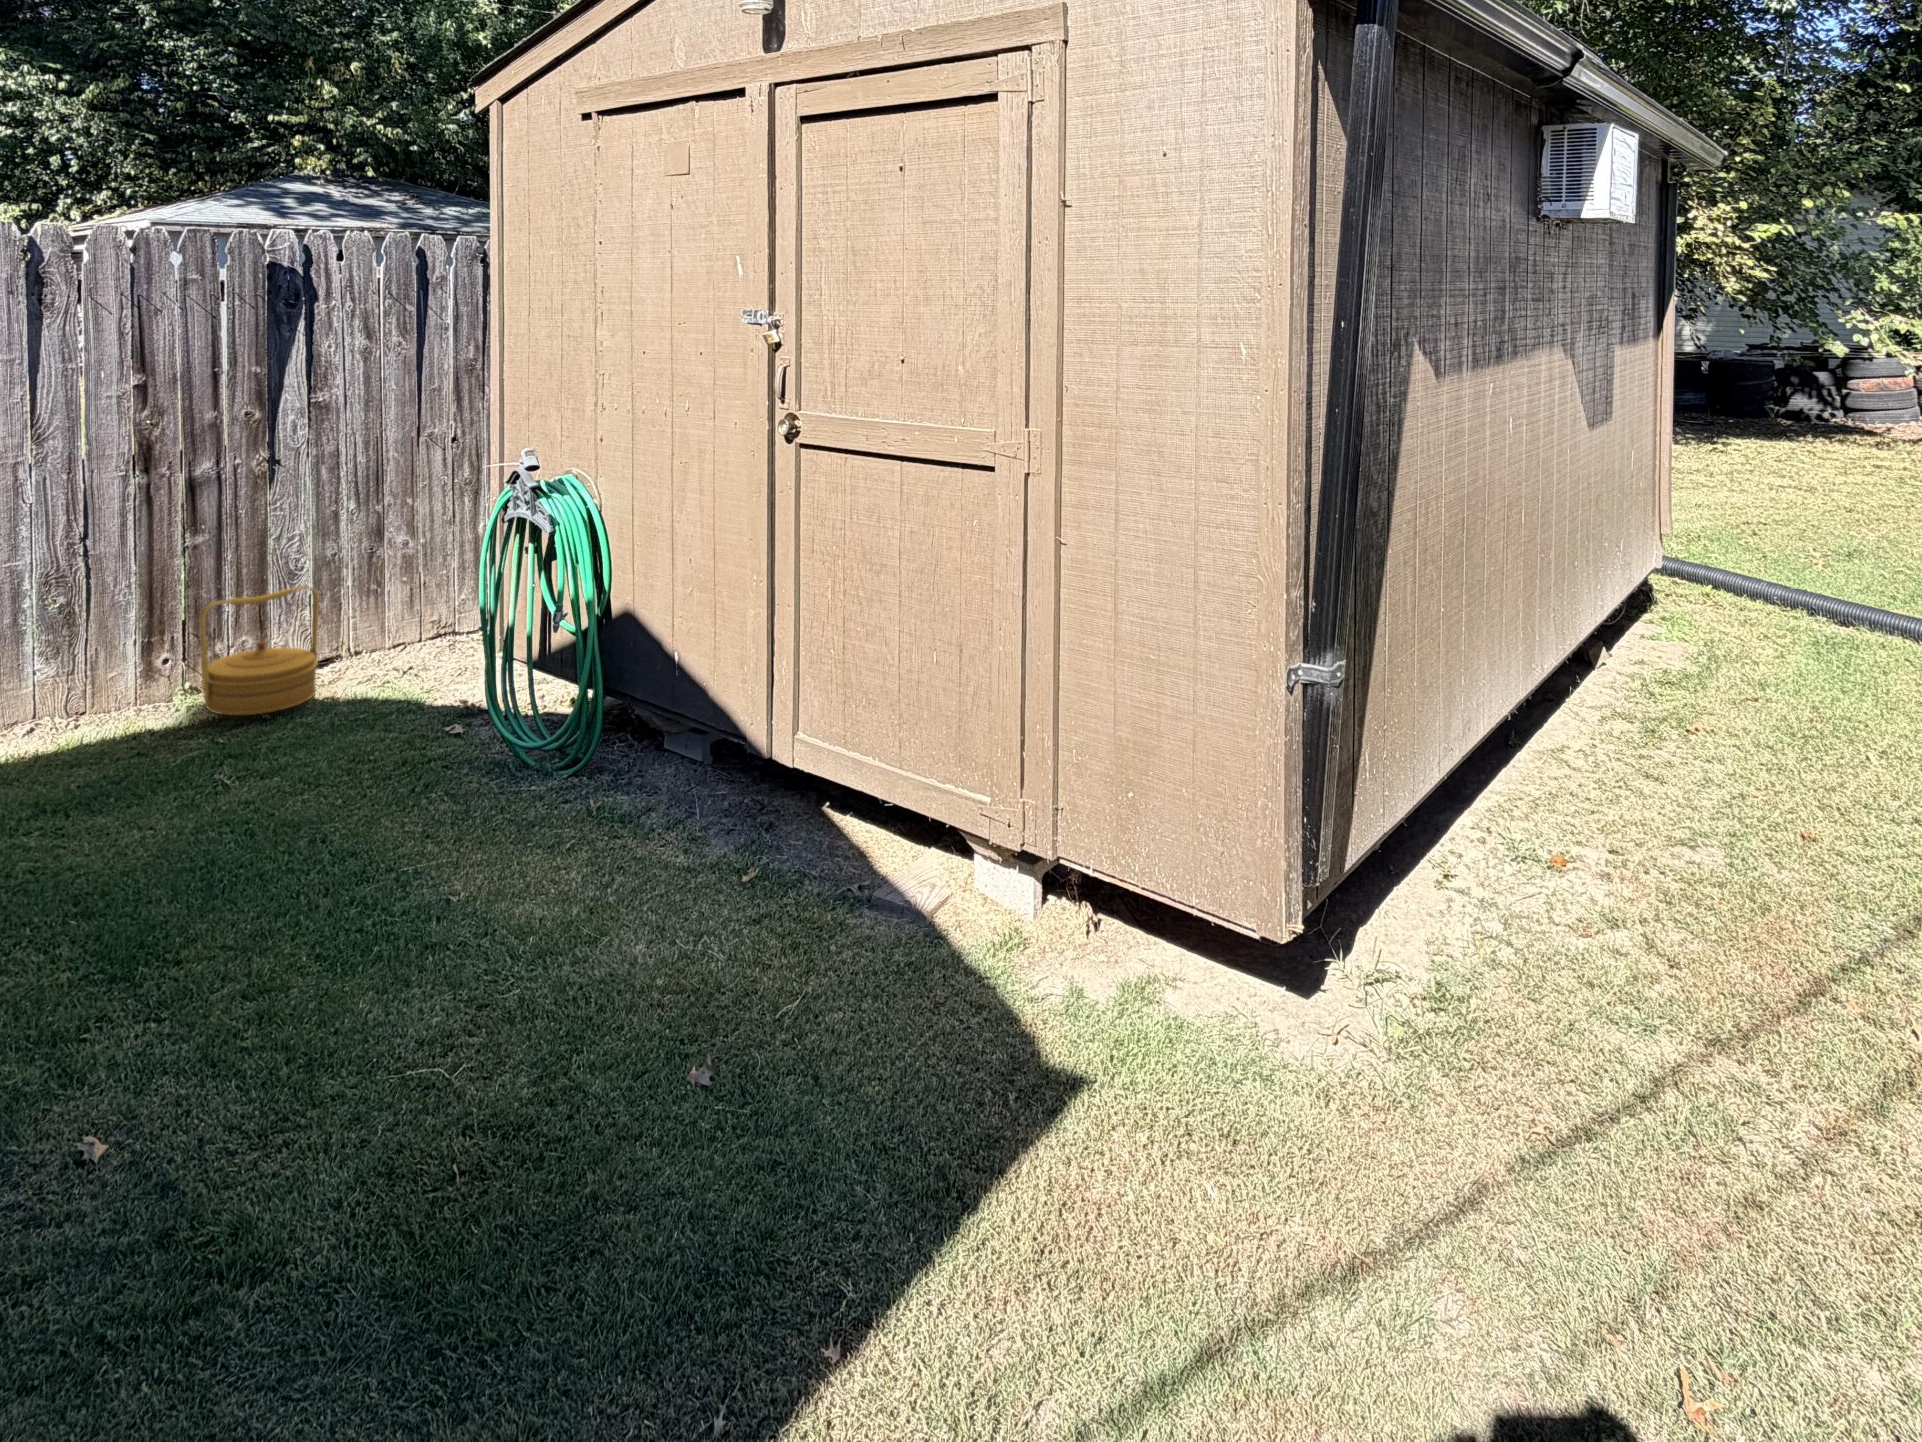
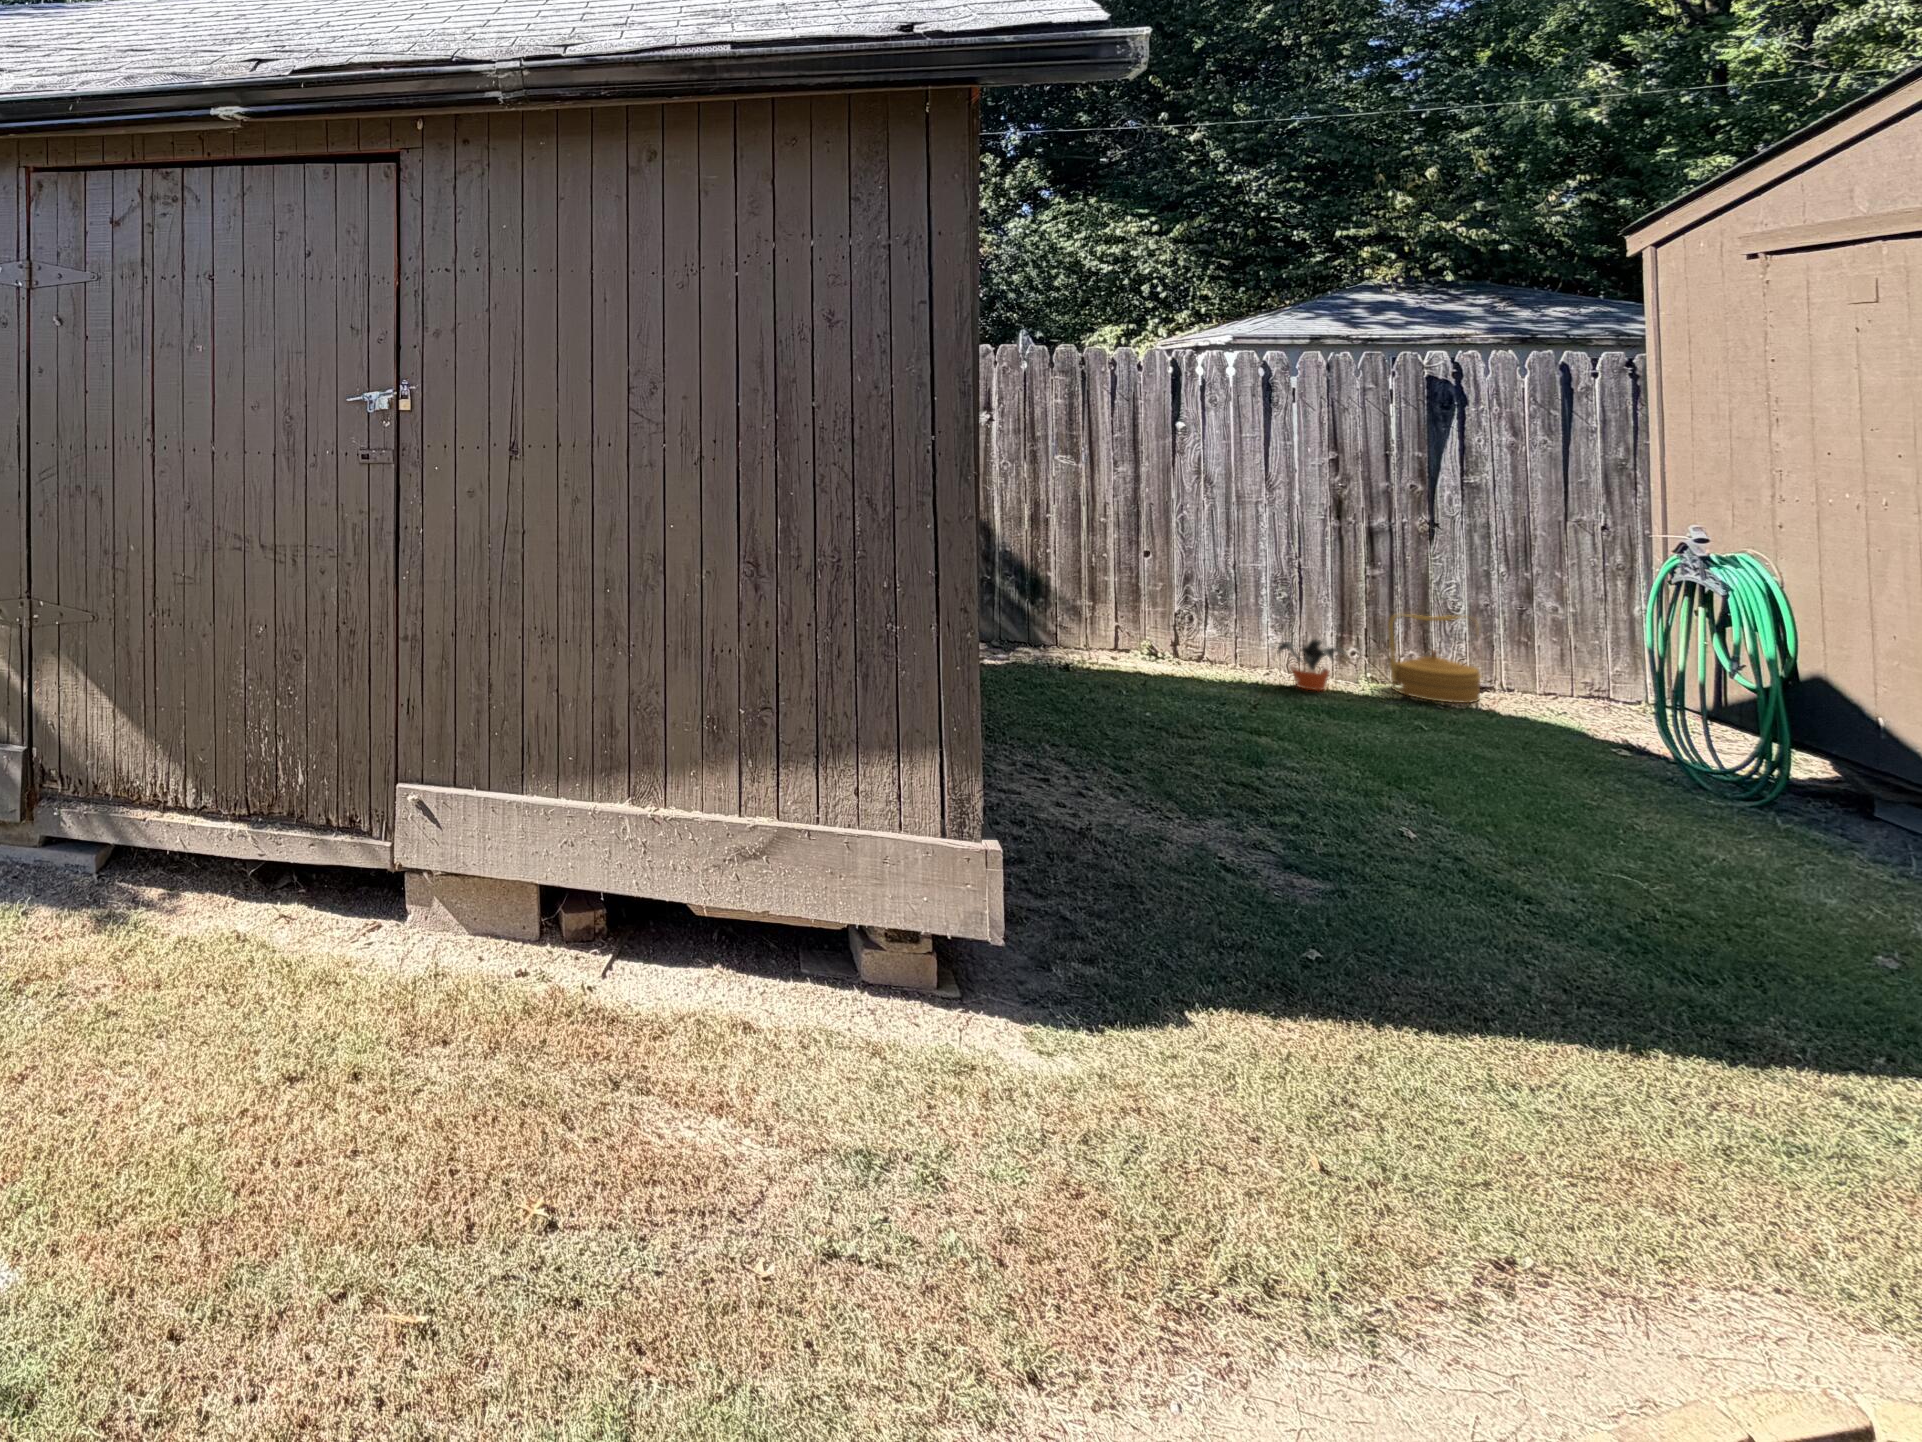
potted plant: none [23,659,141,746] -> present [1278,640,1345,691]

